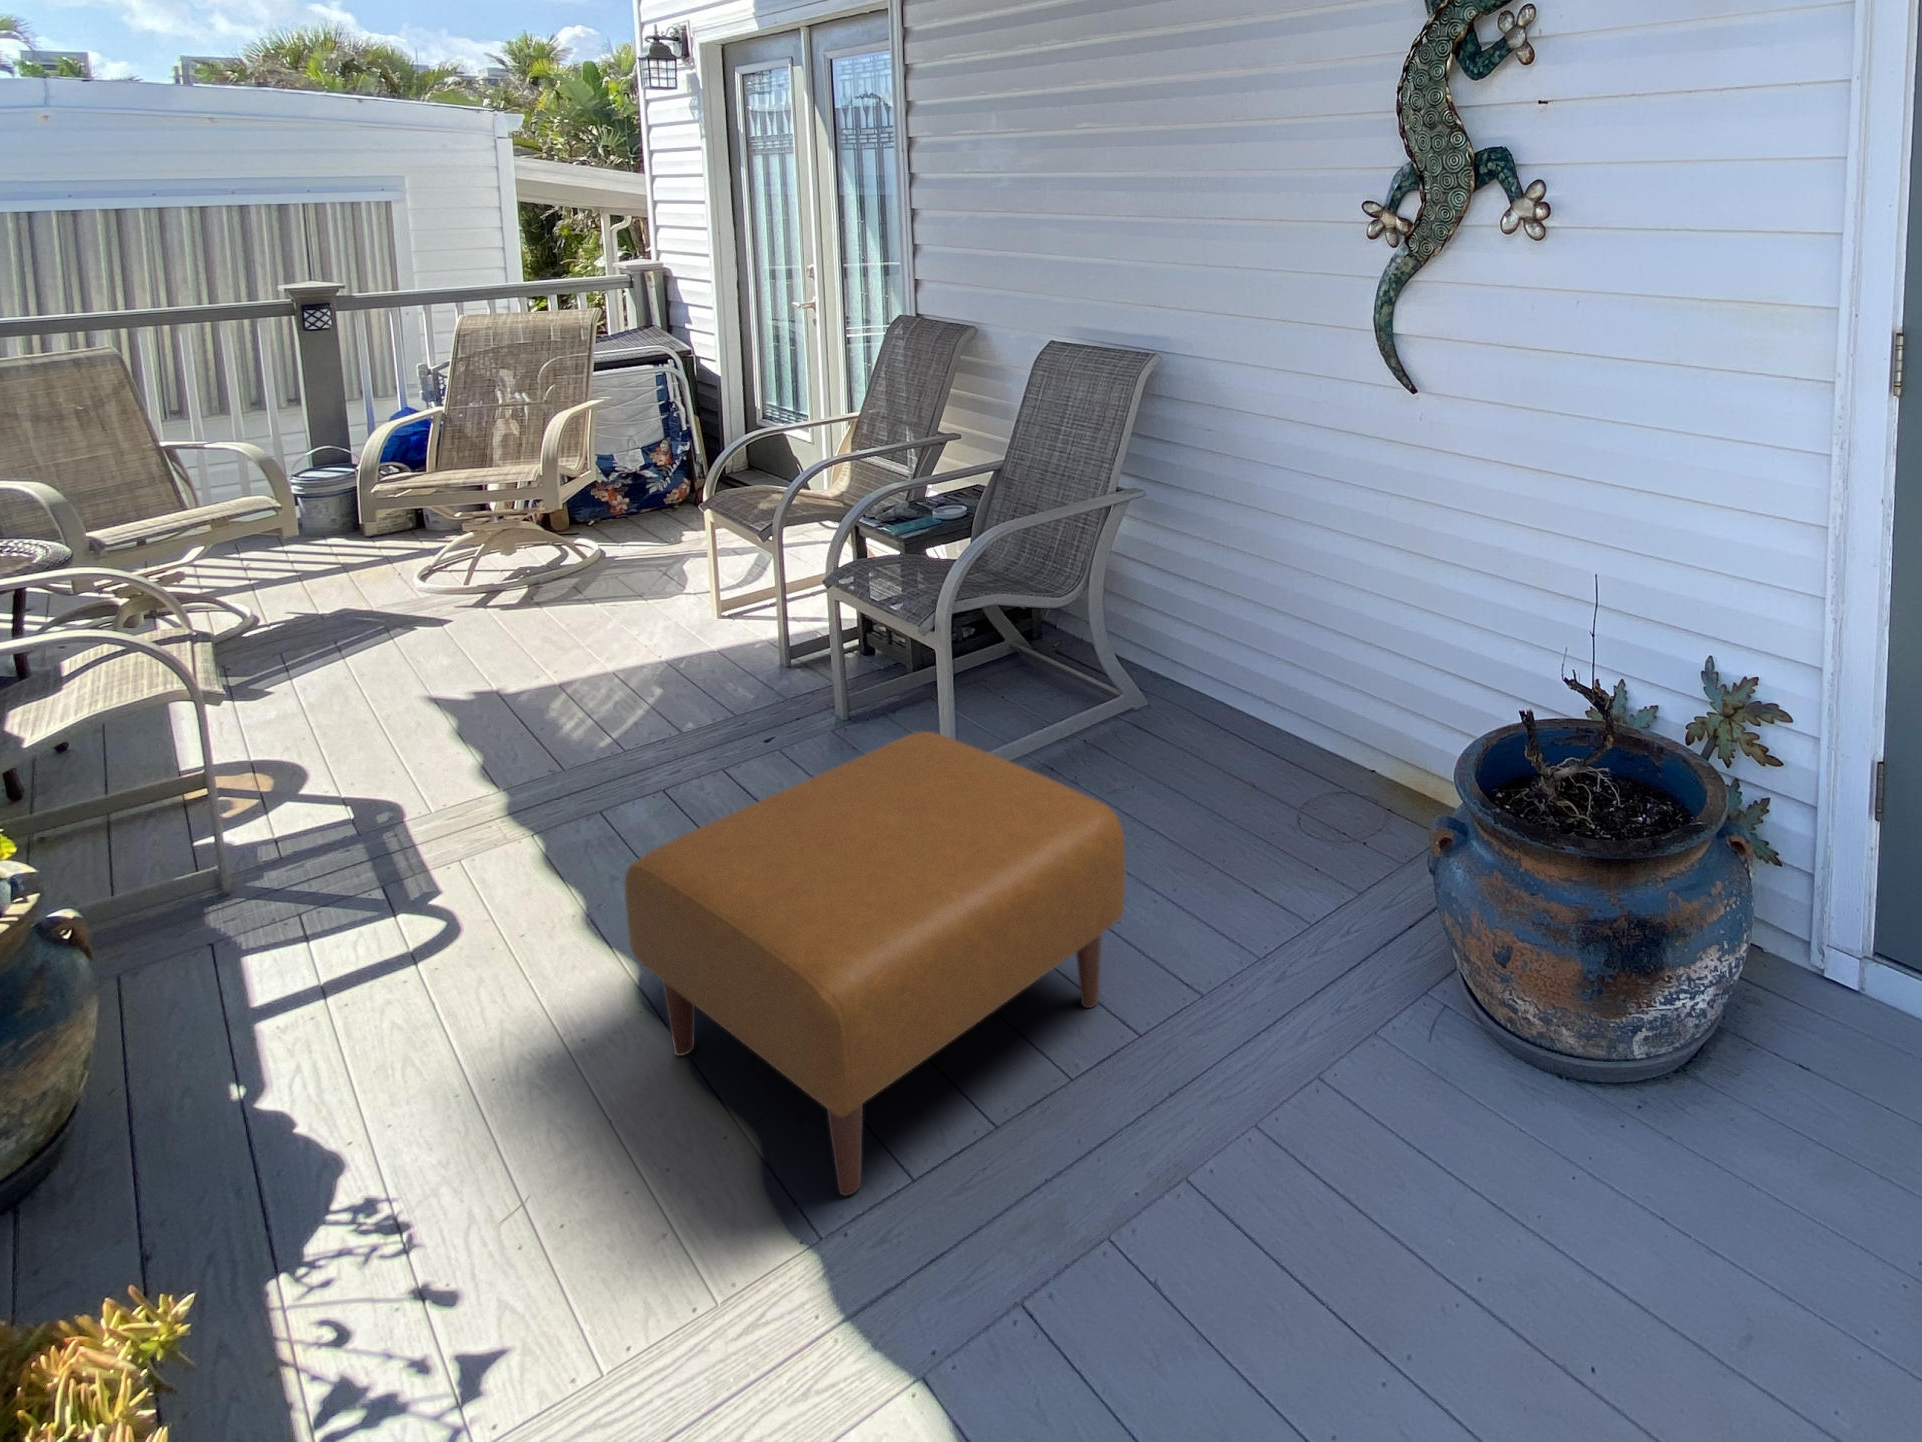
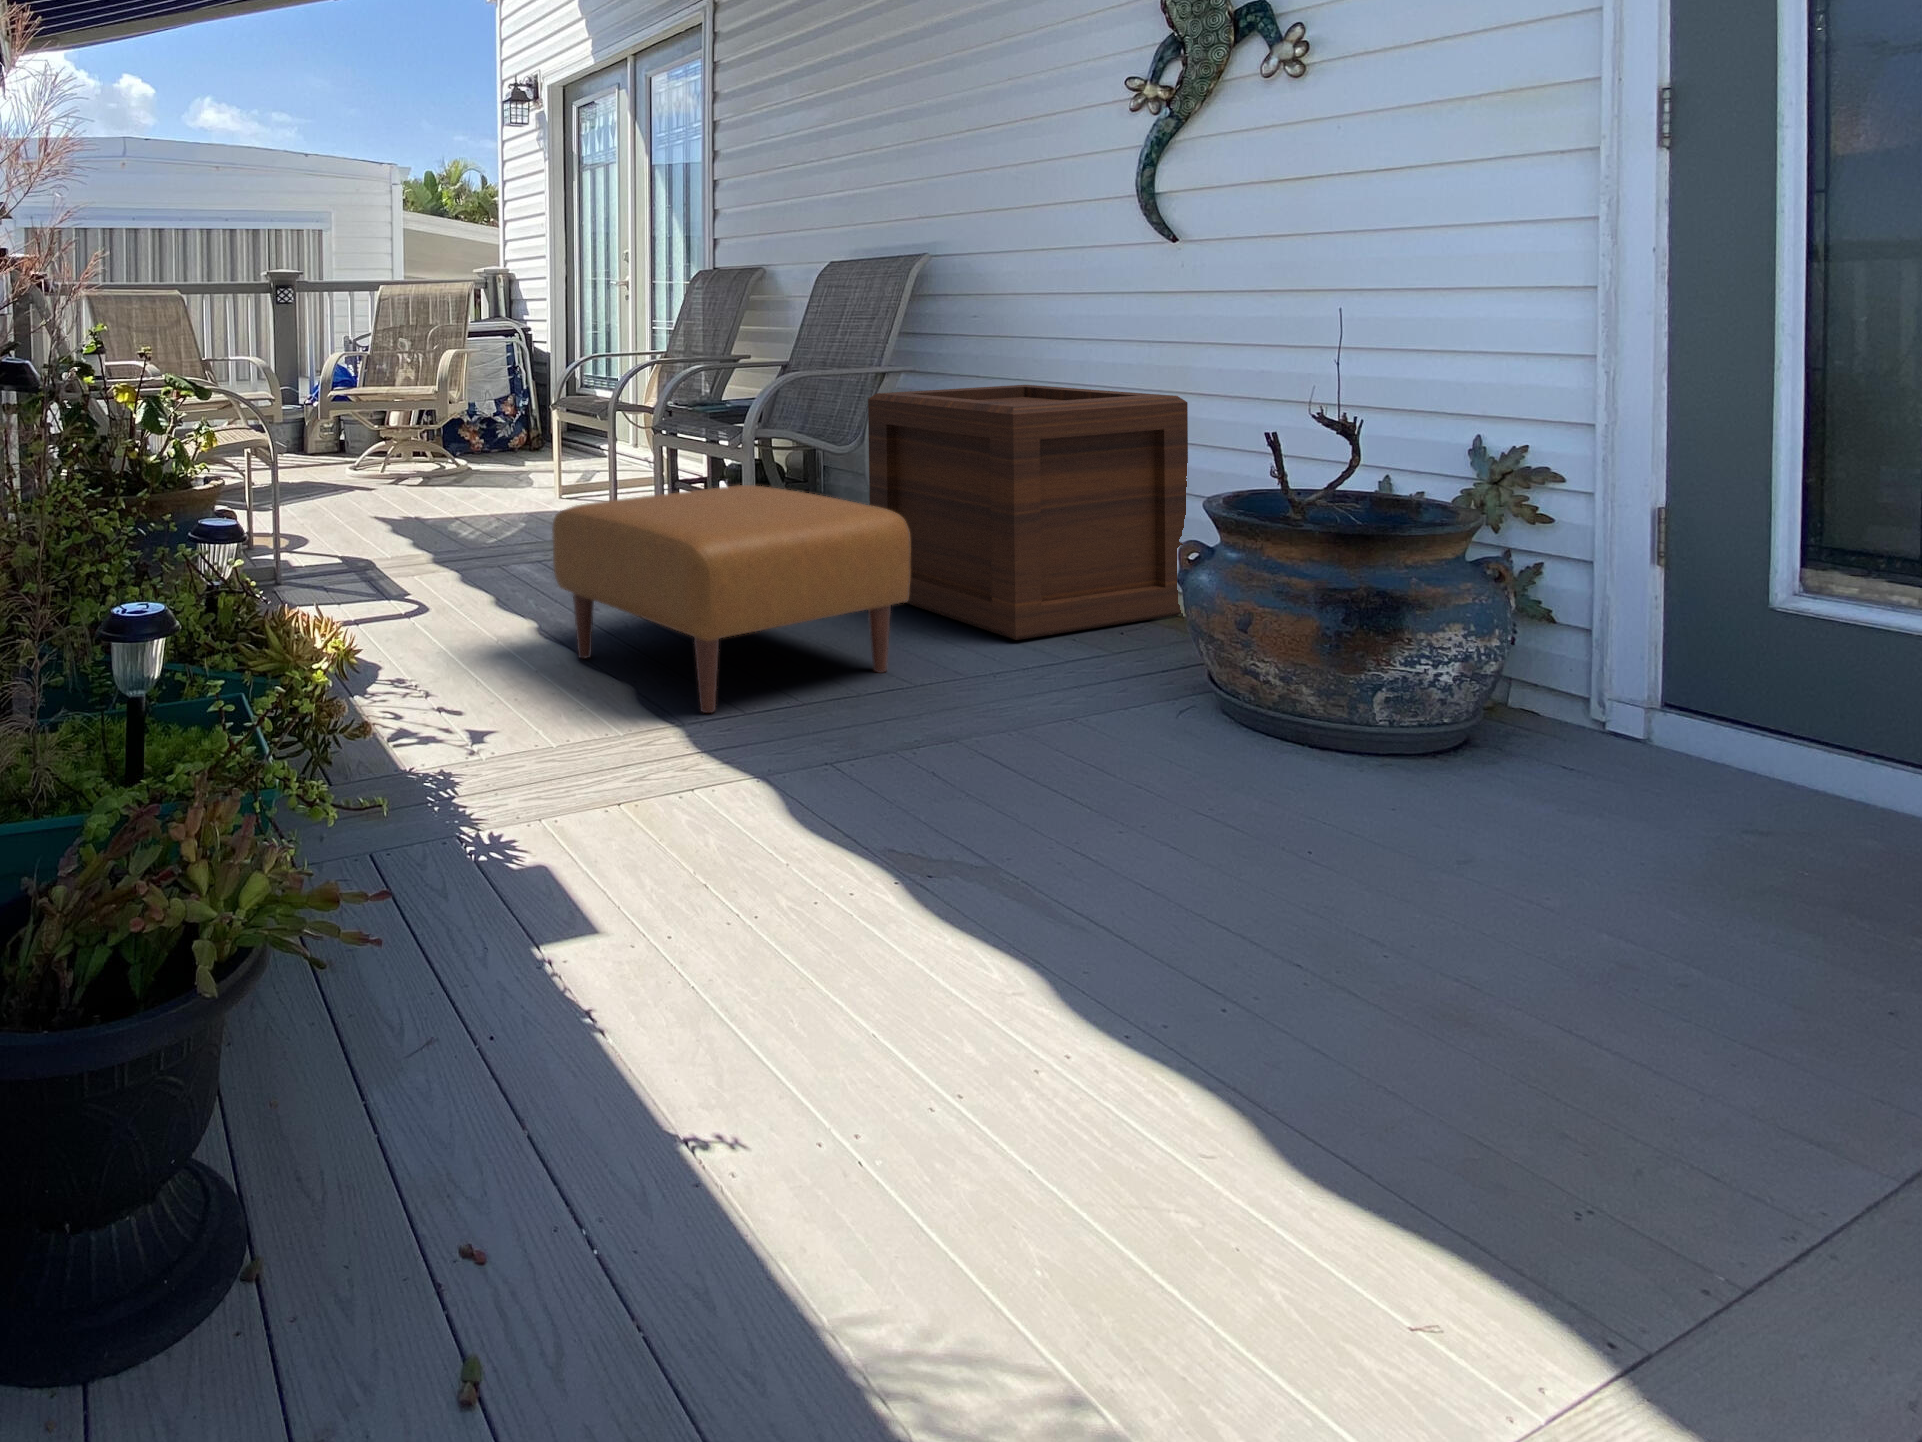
wooden crate: none [1076,518,1421,888] -> present [868,385,1188,640]

